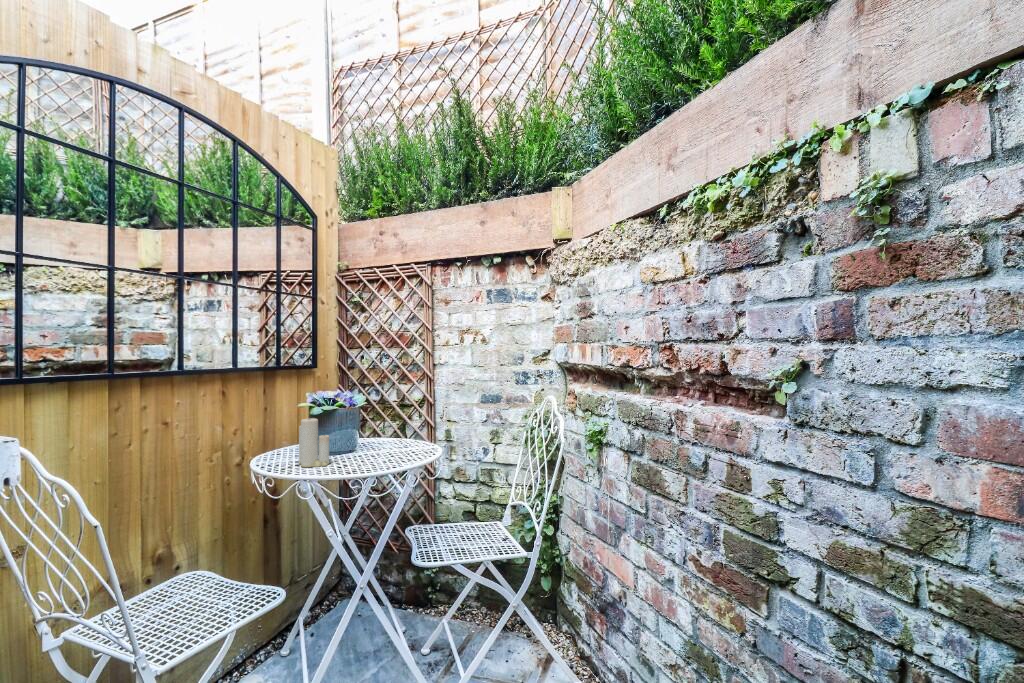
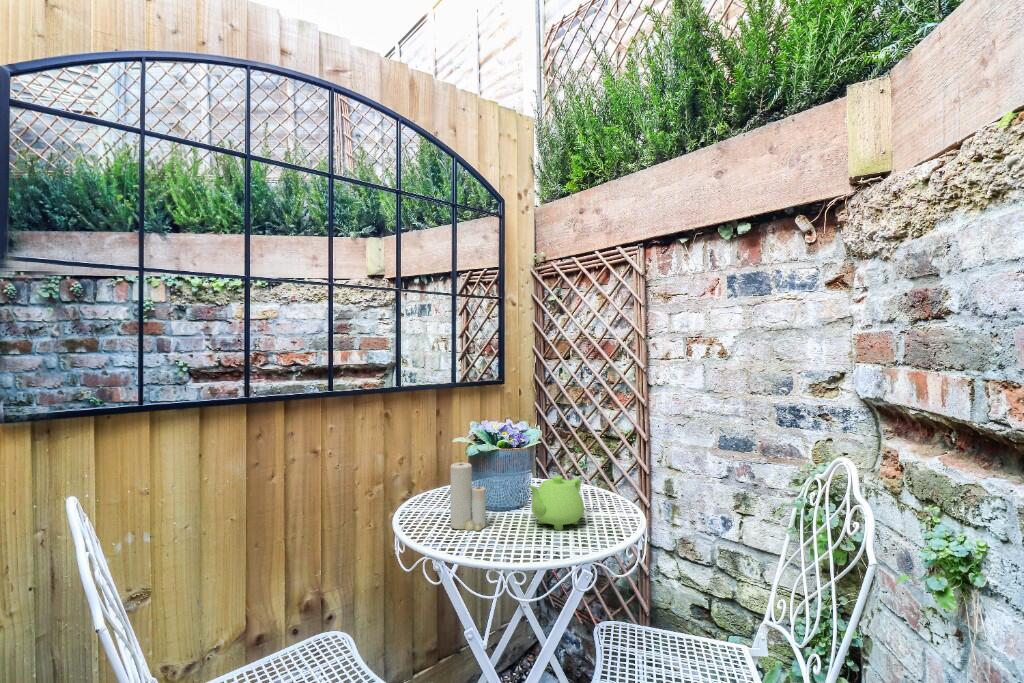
teapot: none [362,423,401,459] -> present [528,475,584,530]

